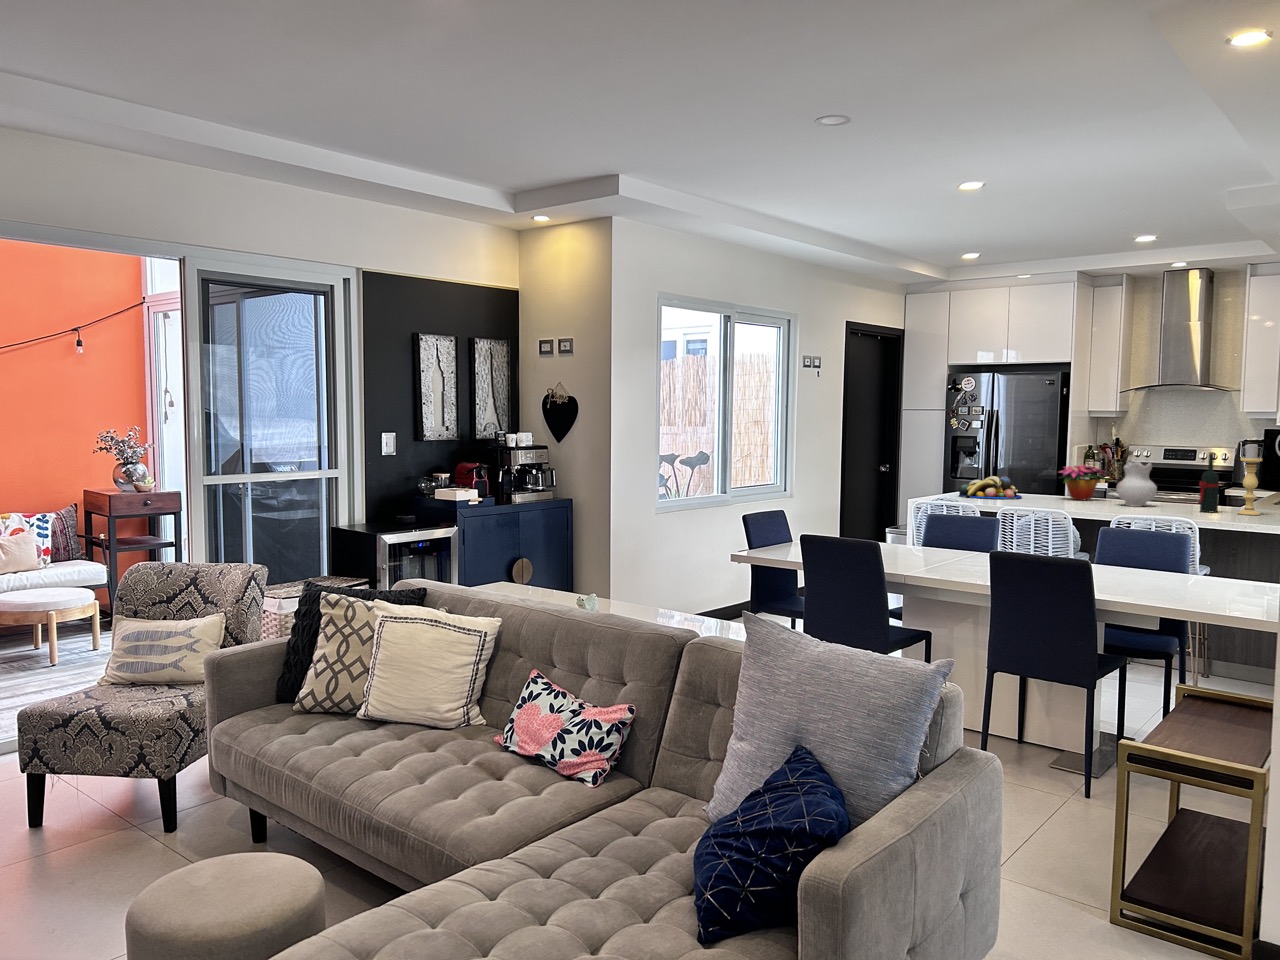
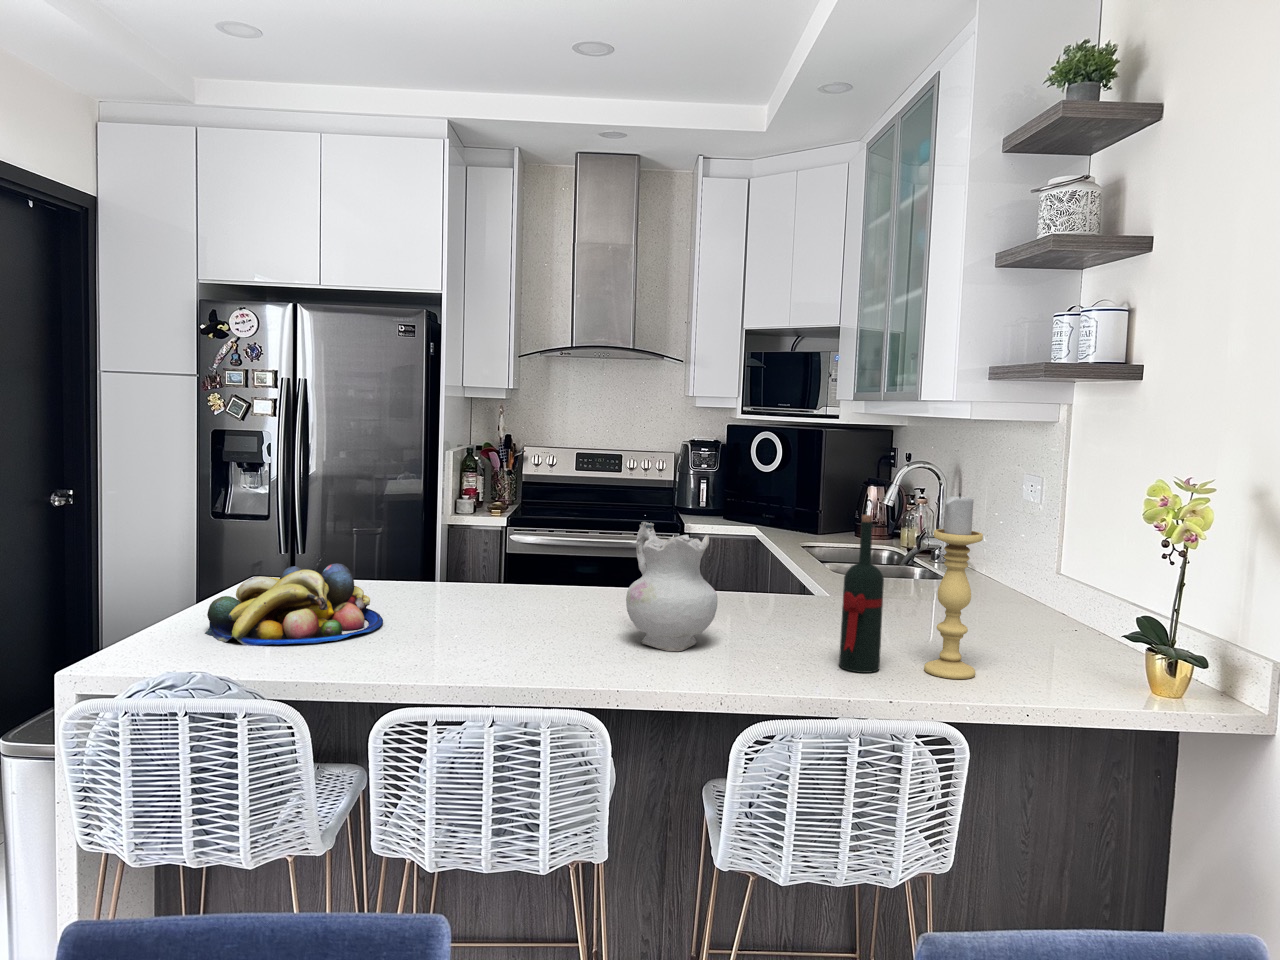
flower arrangement: present [1061,465,1106,500] -> none [461,525,592,618]

